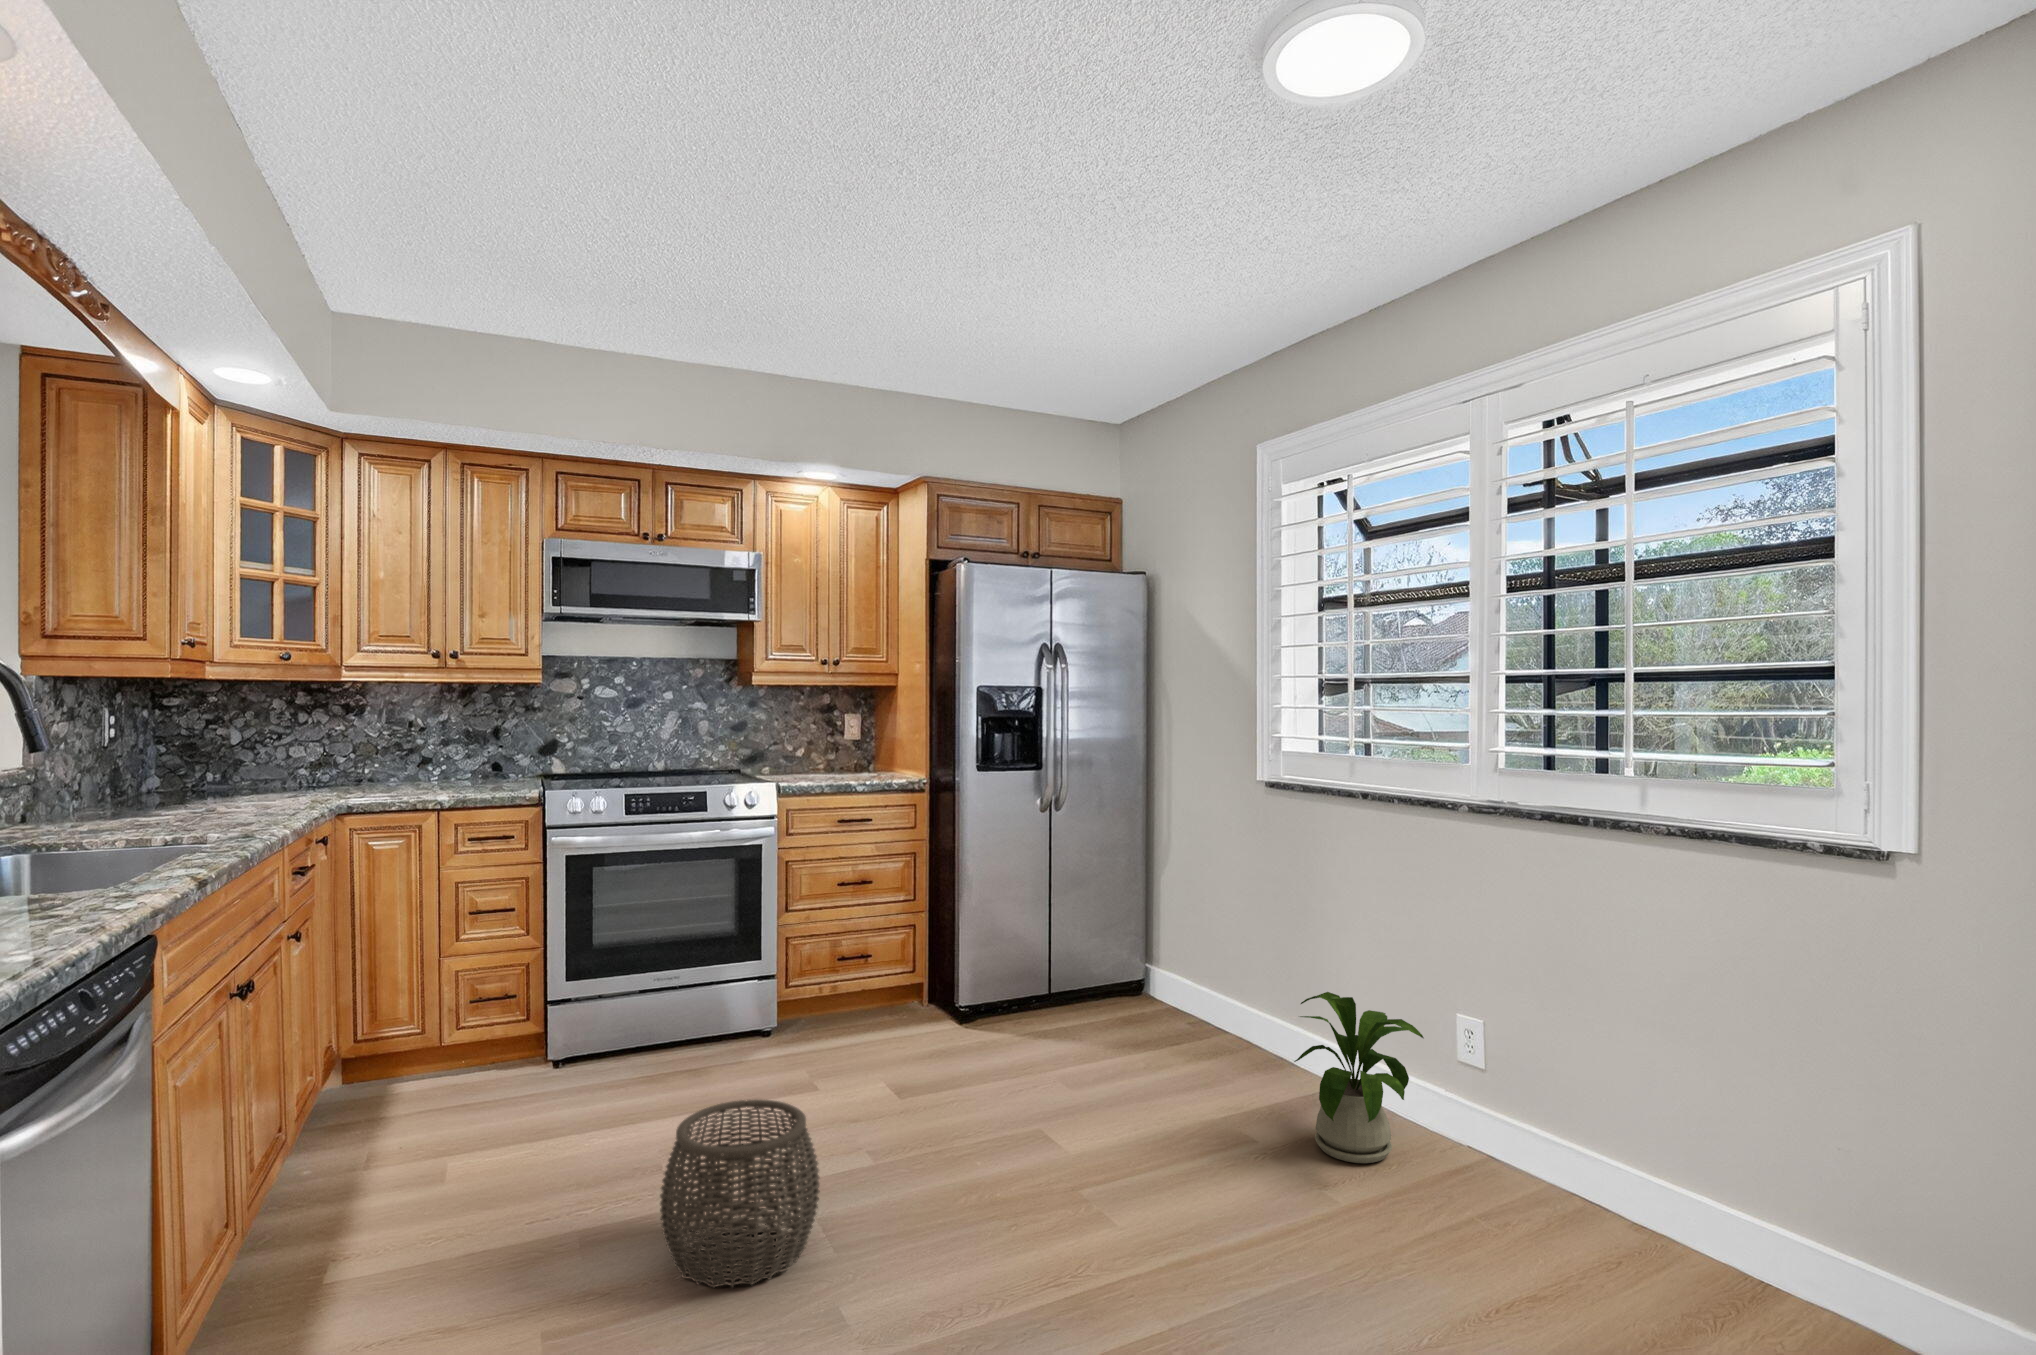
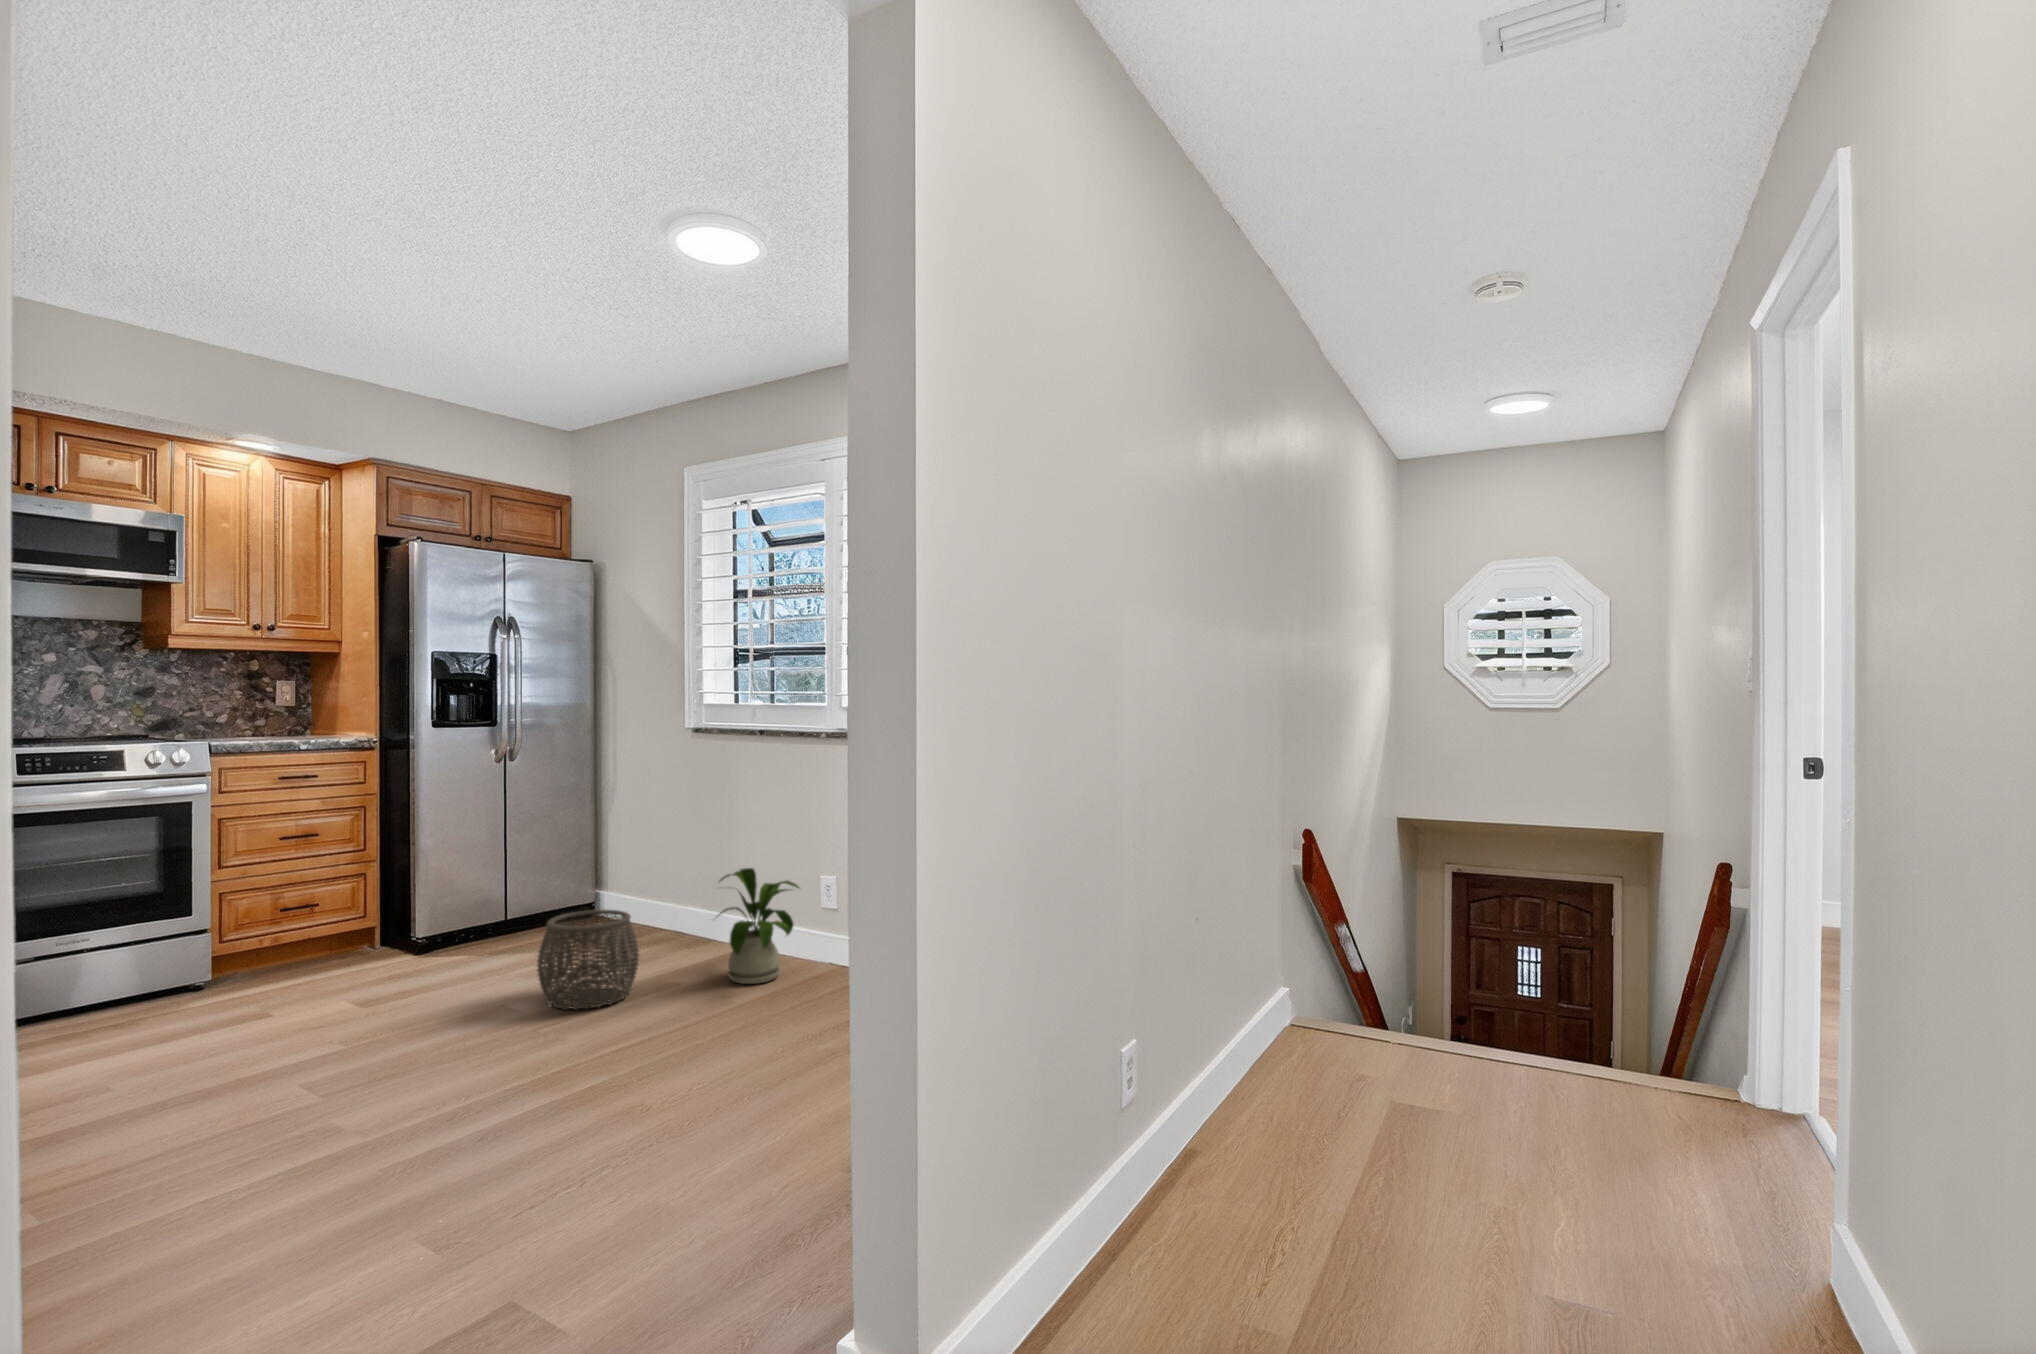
woven basket: present [660,1100,820,1288] -> present [537,910,639,1010]

